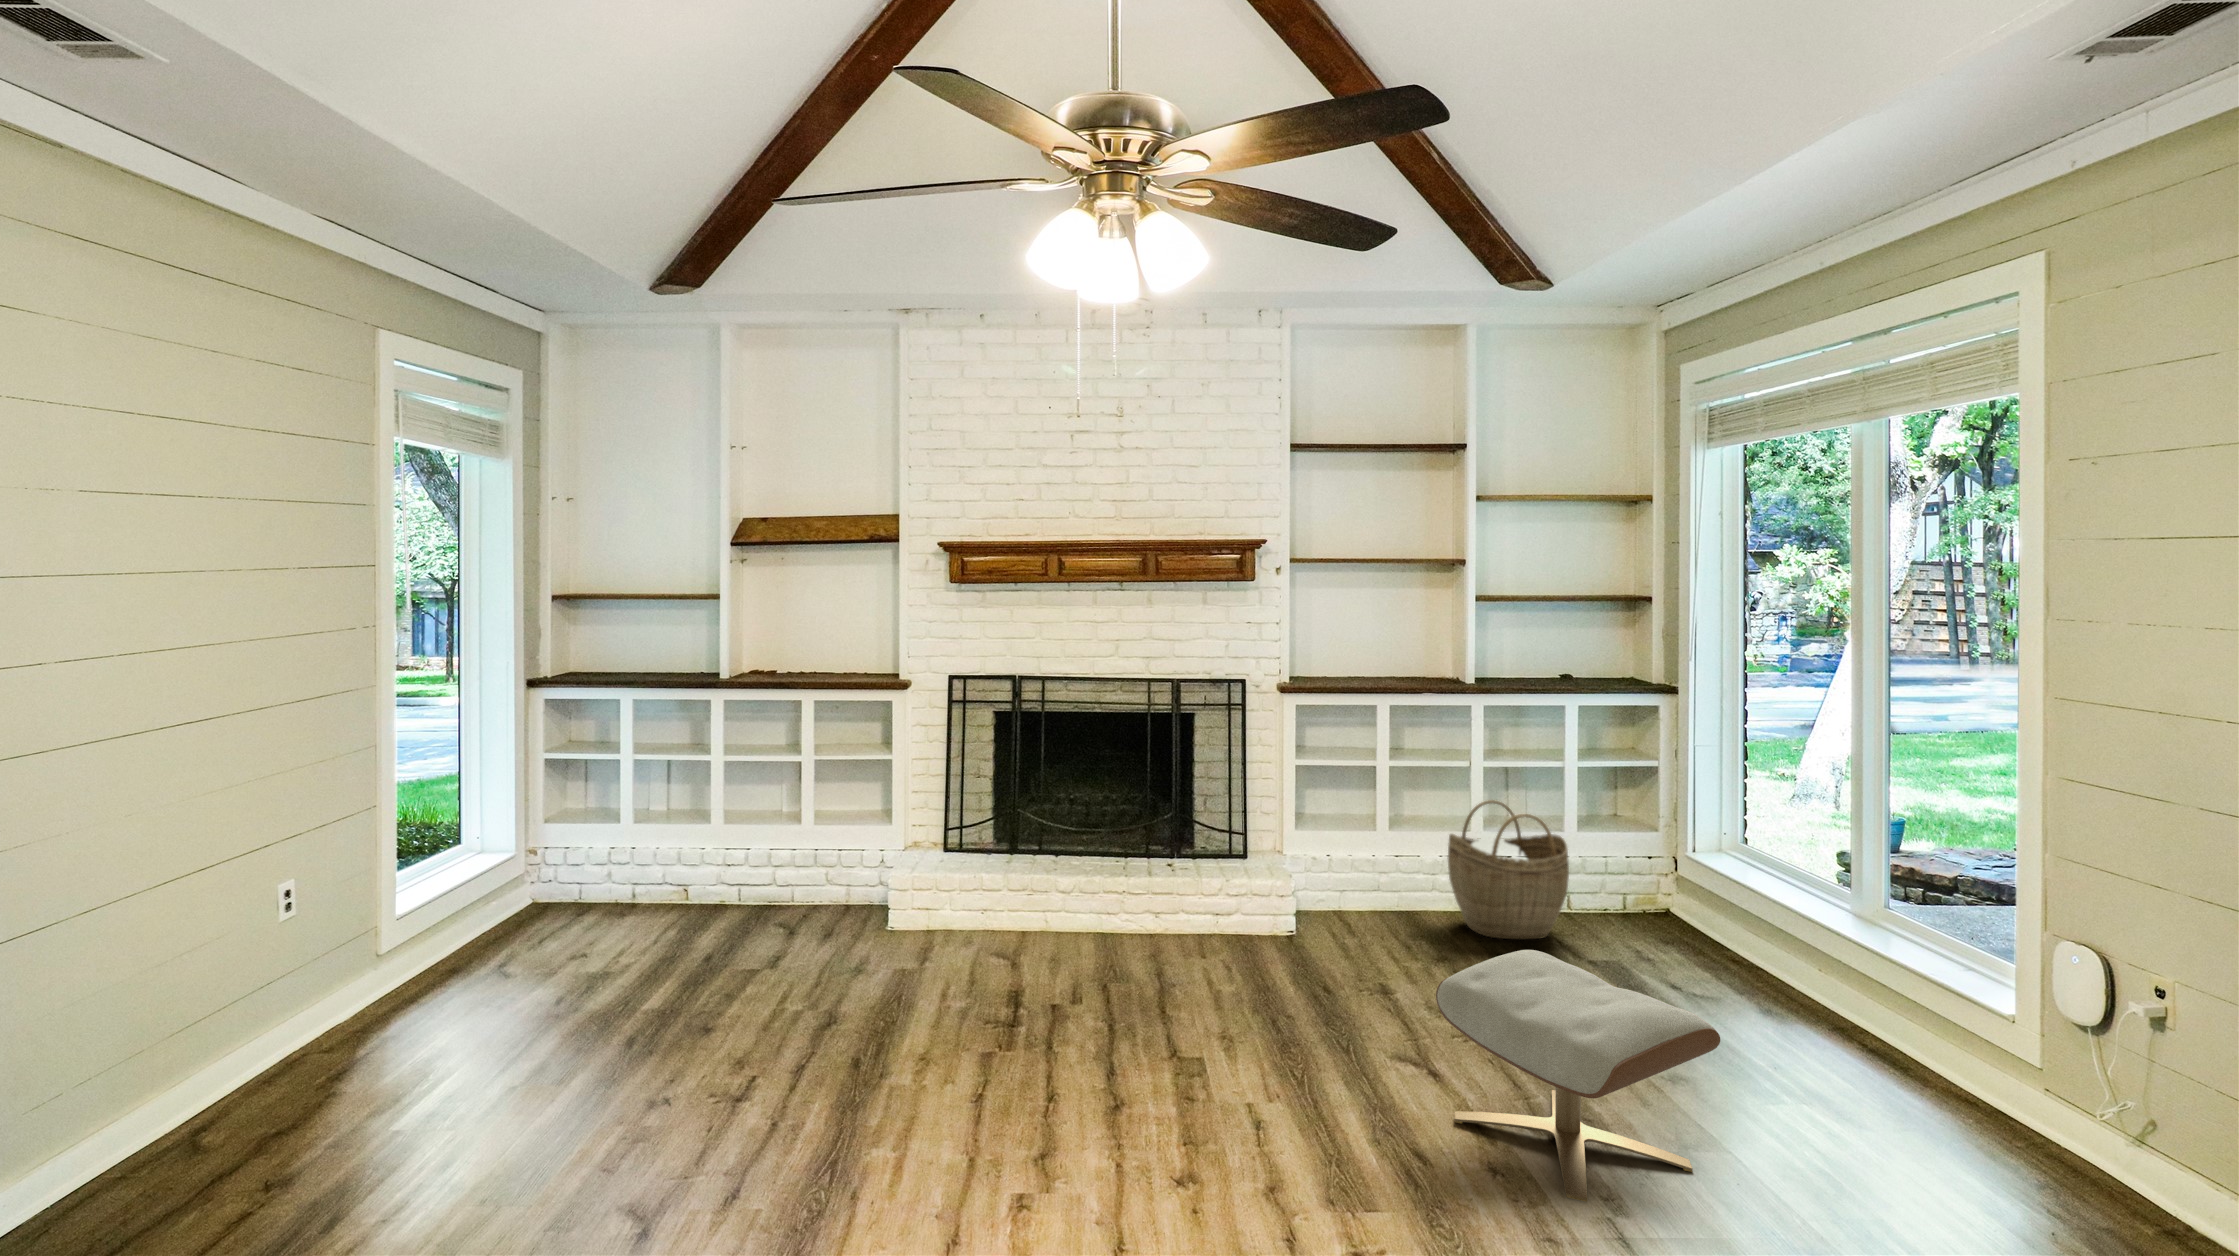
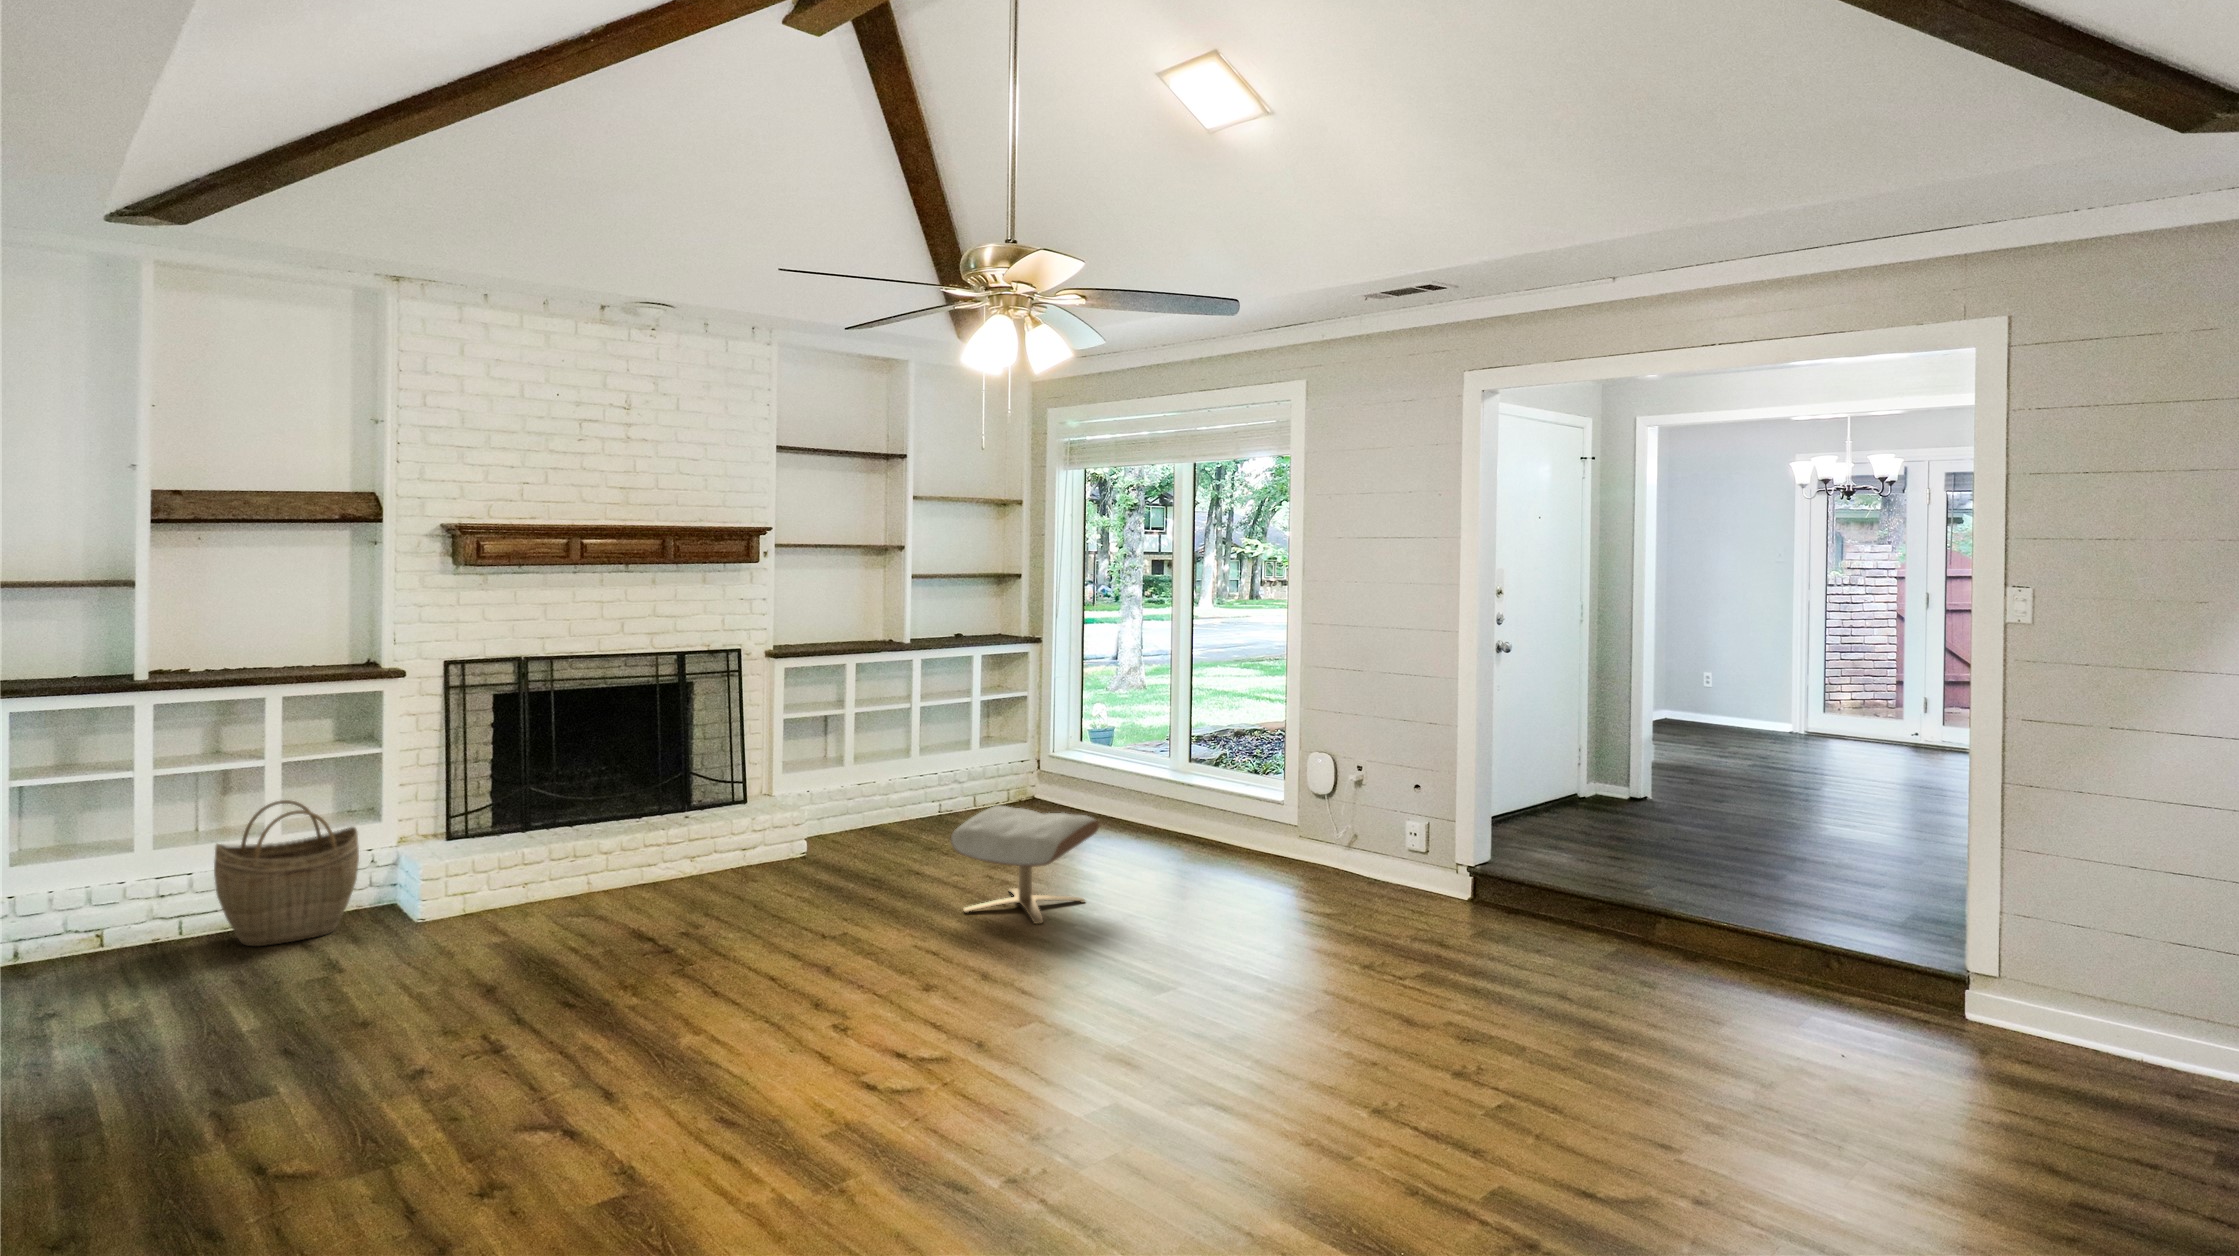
woven basket: present [1448,800,1569,940] -> present [214,800,359,946]

